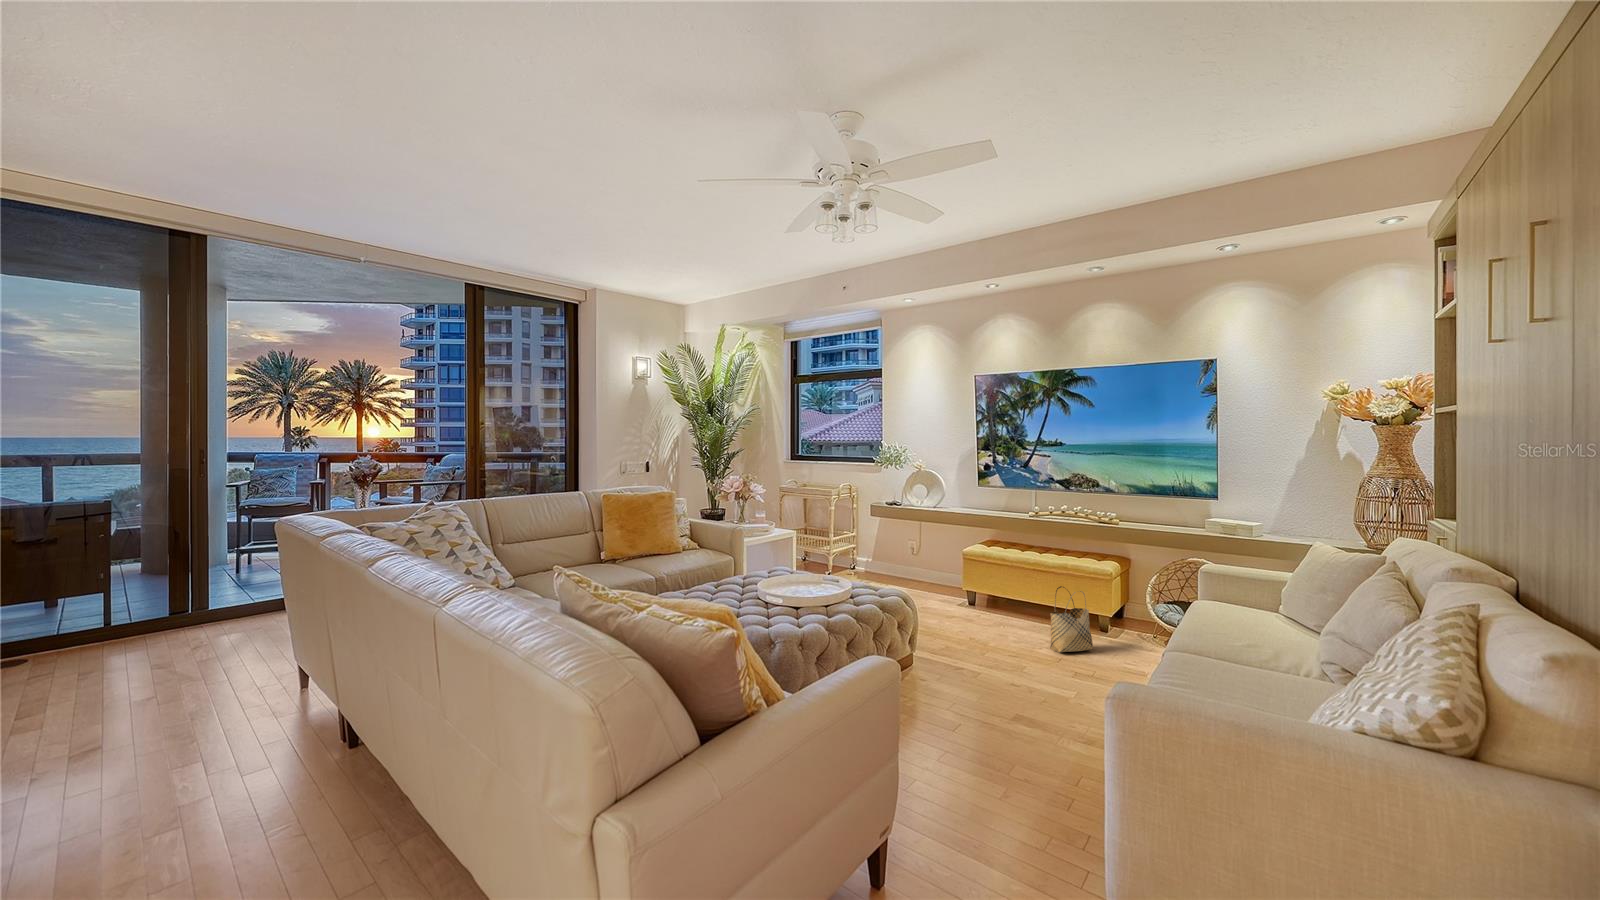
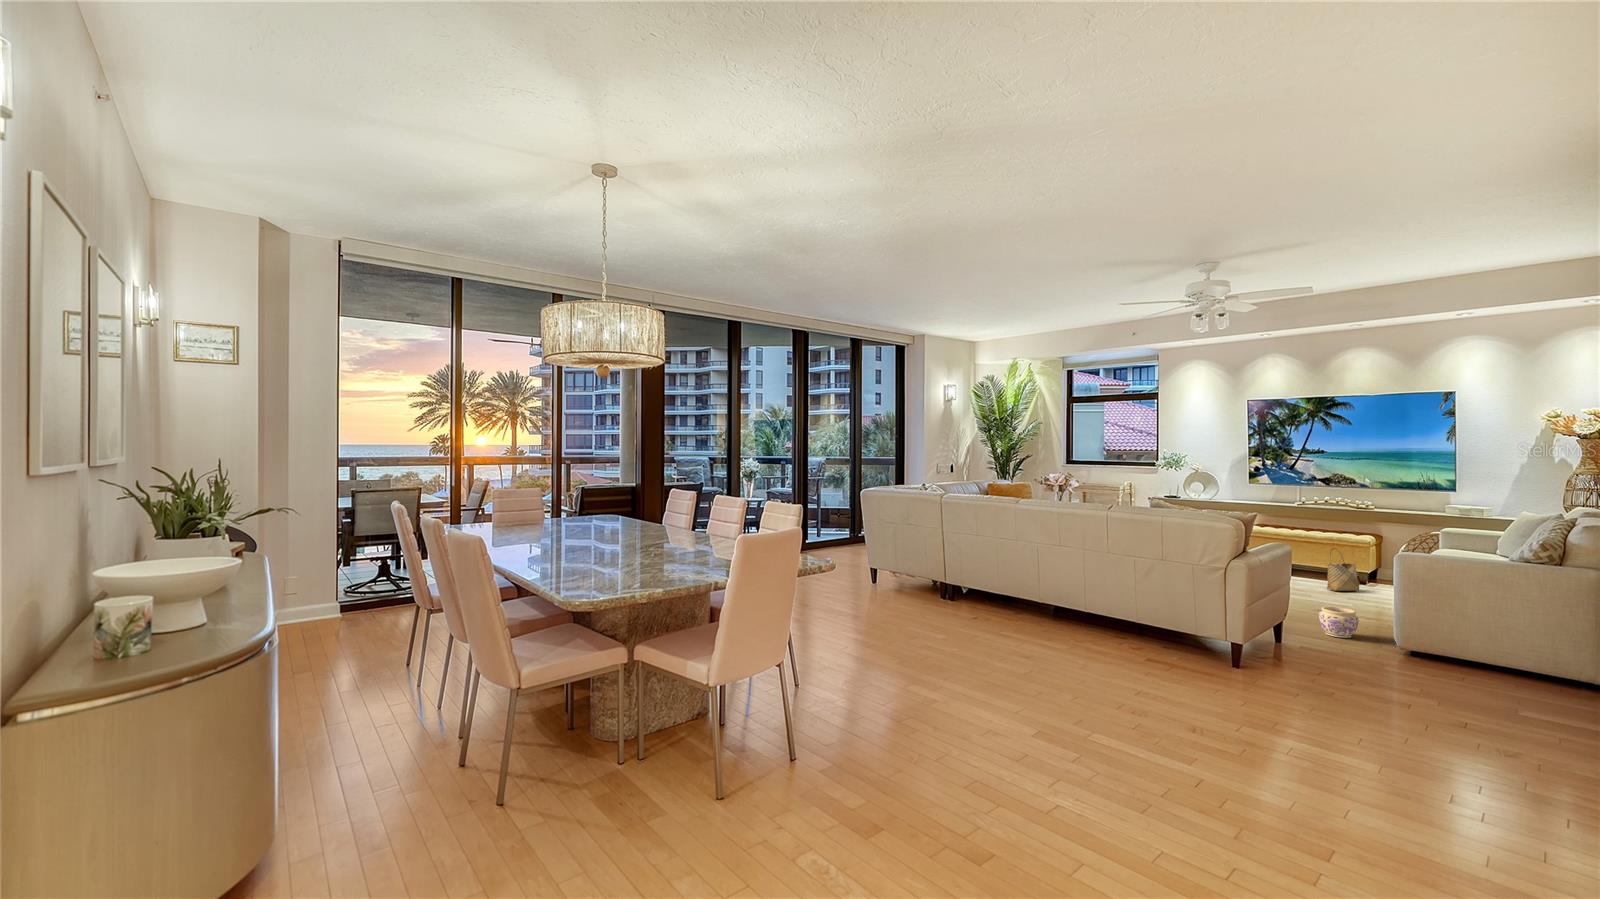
planter: none [986,749,1052,827] -> present [1319,606,1359,638]

